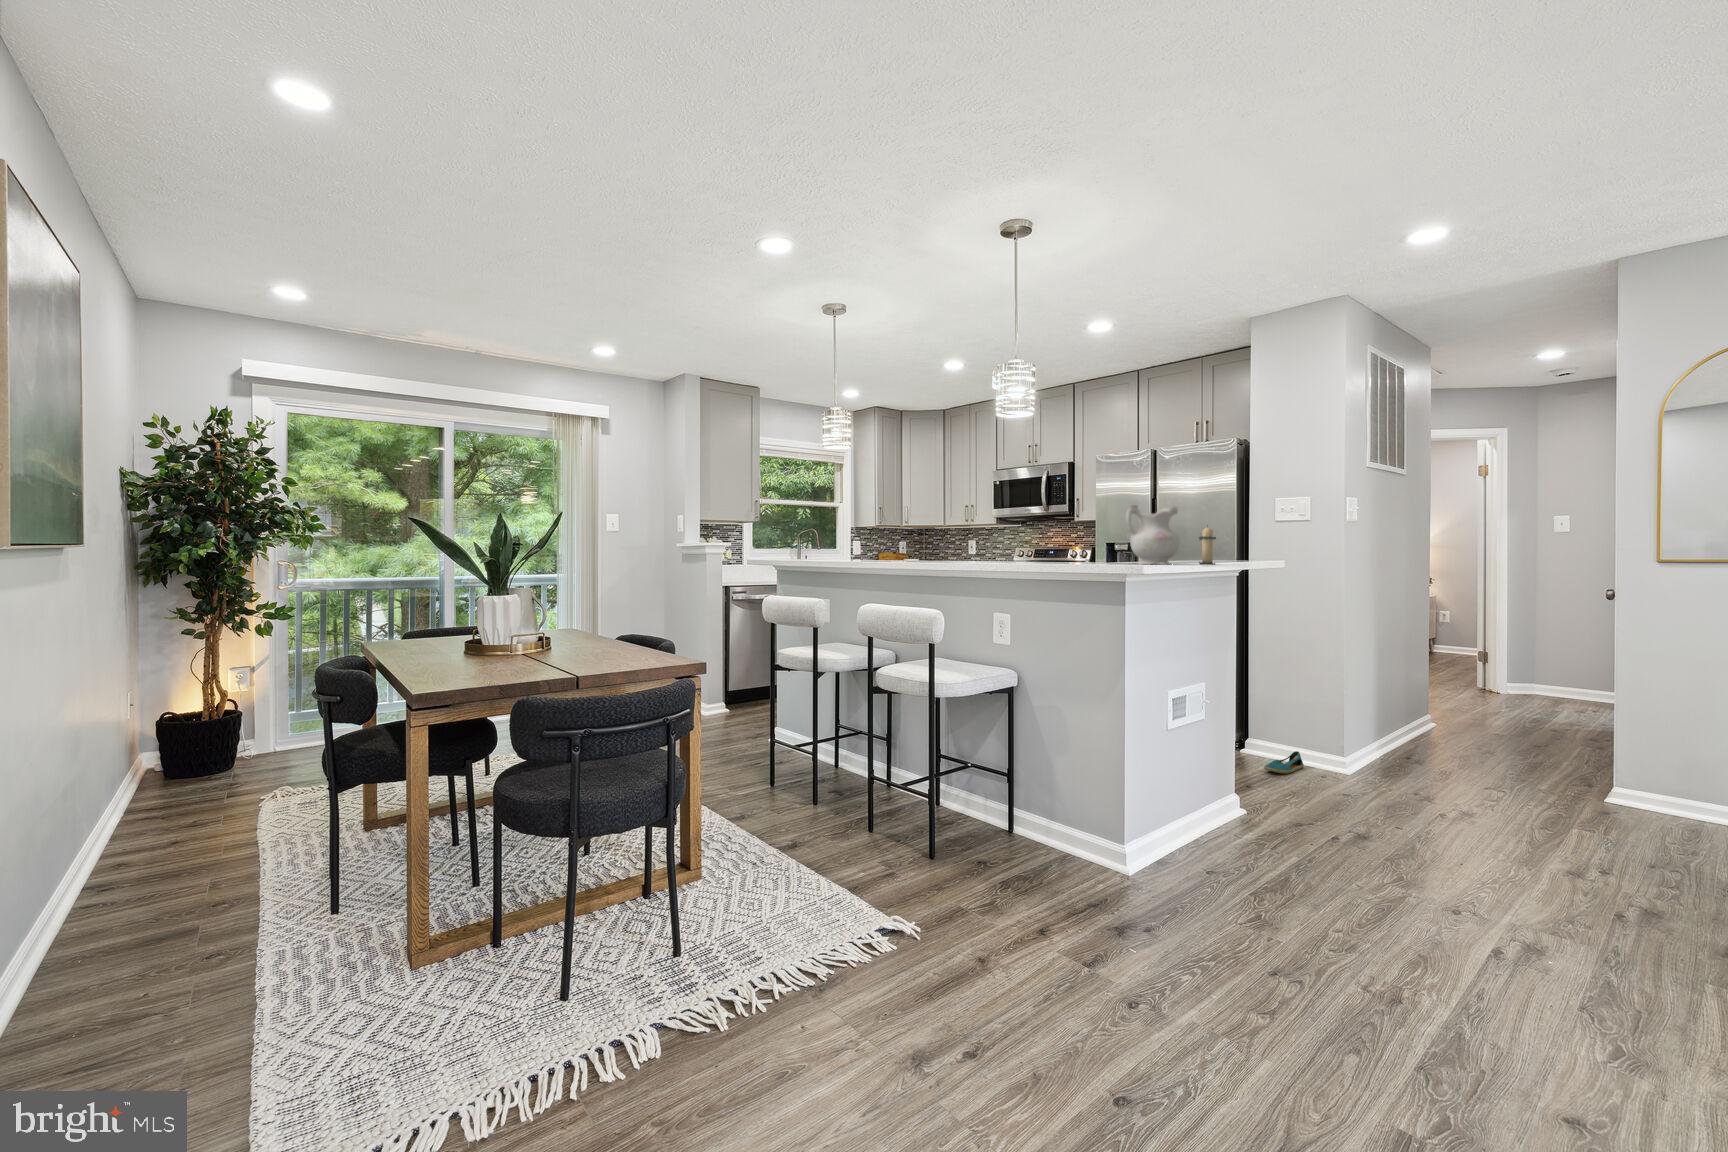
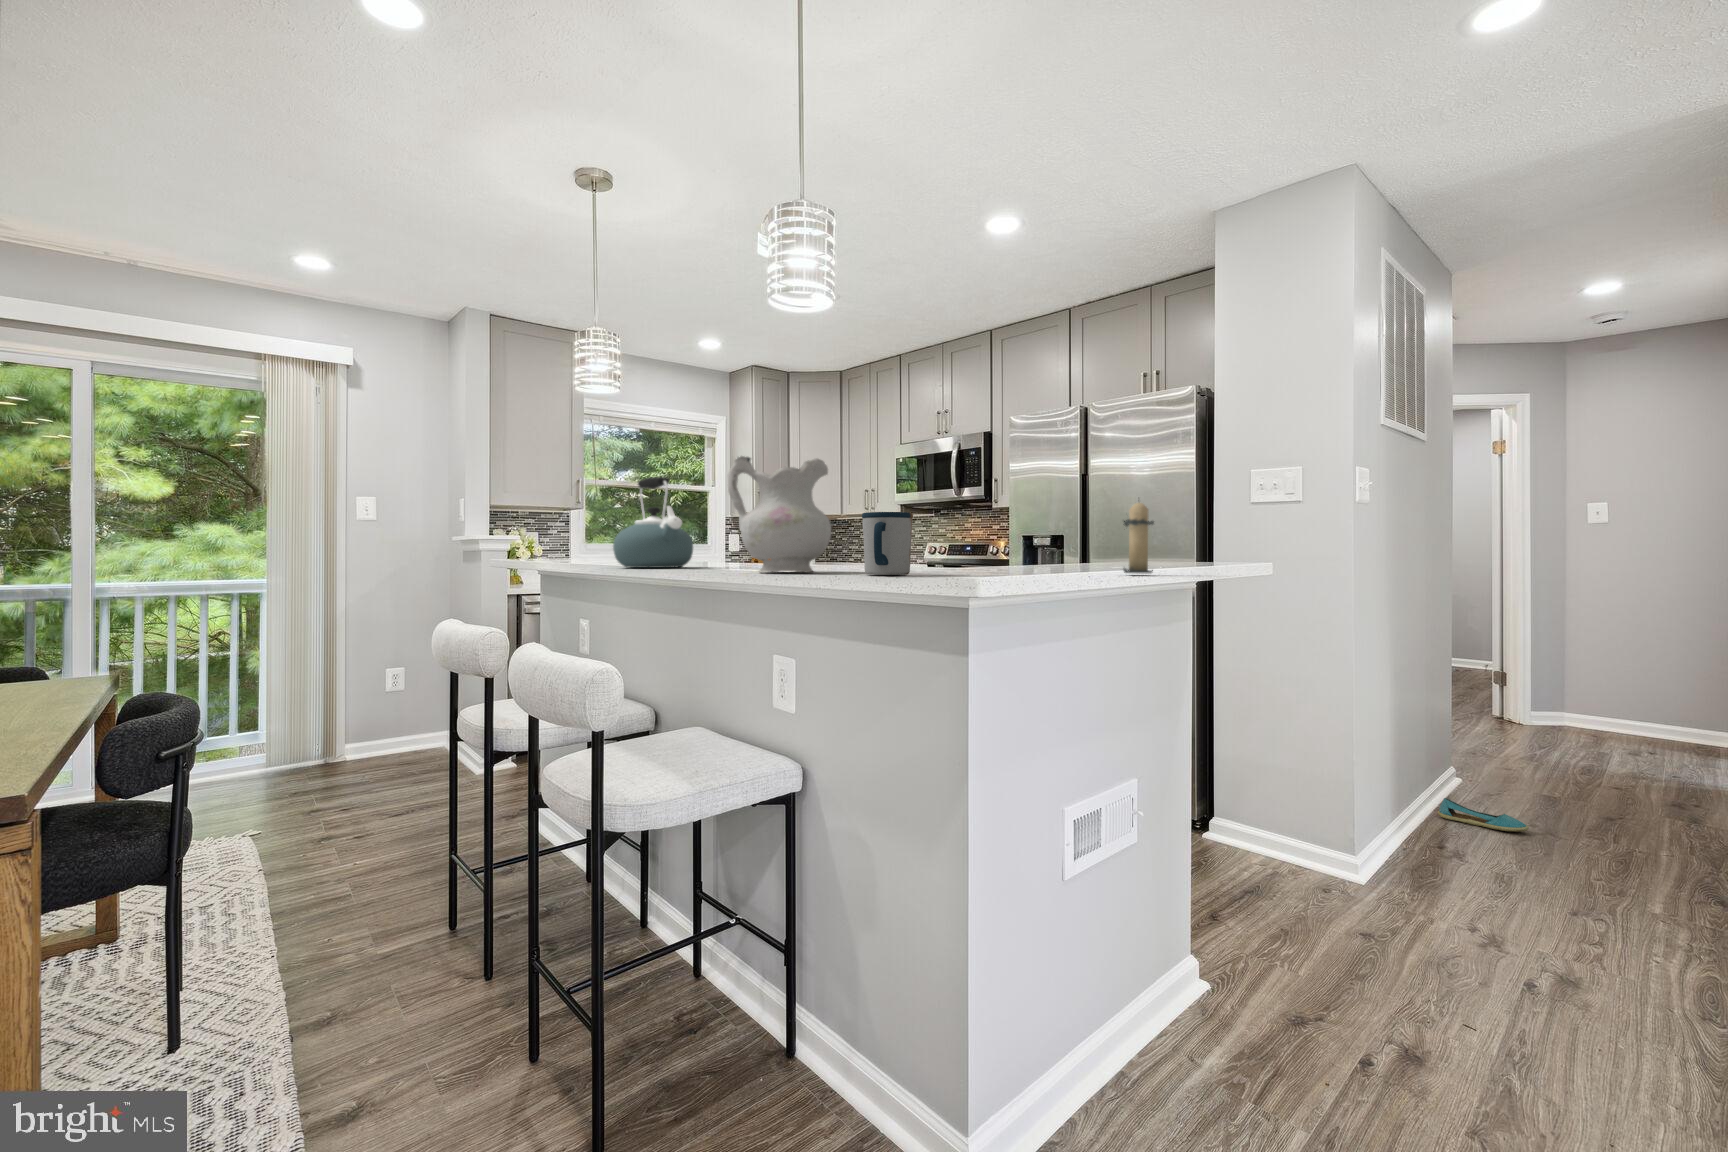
ceramic pitcher: present [1126,505,1180,564] -> present [728,456,831,572]
kettle: none [884,510,931,563] -> present [613,477,693,568]
mug: none [1061,533,1088,565] -> present [862,512,913,575]
shoe: present [1264,751,1304,774] -> present [1438,798,1529,832]

